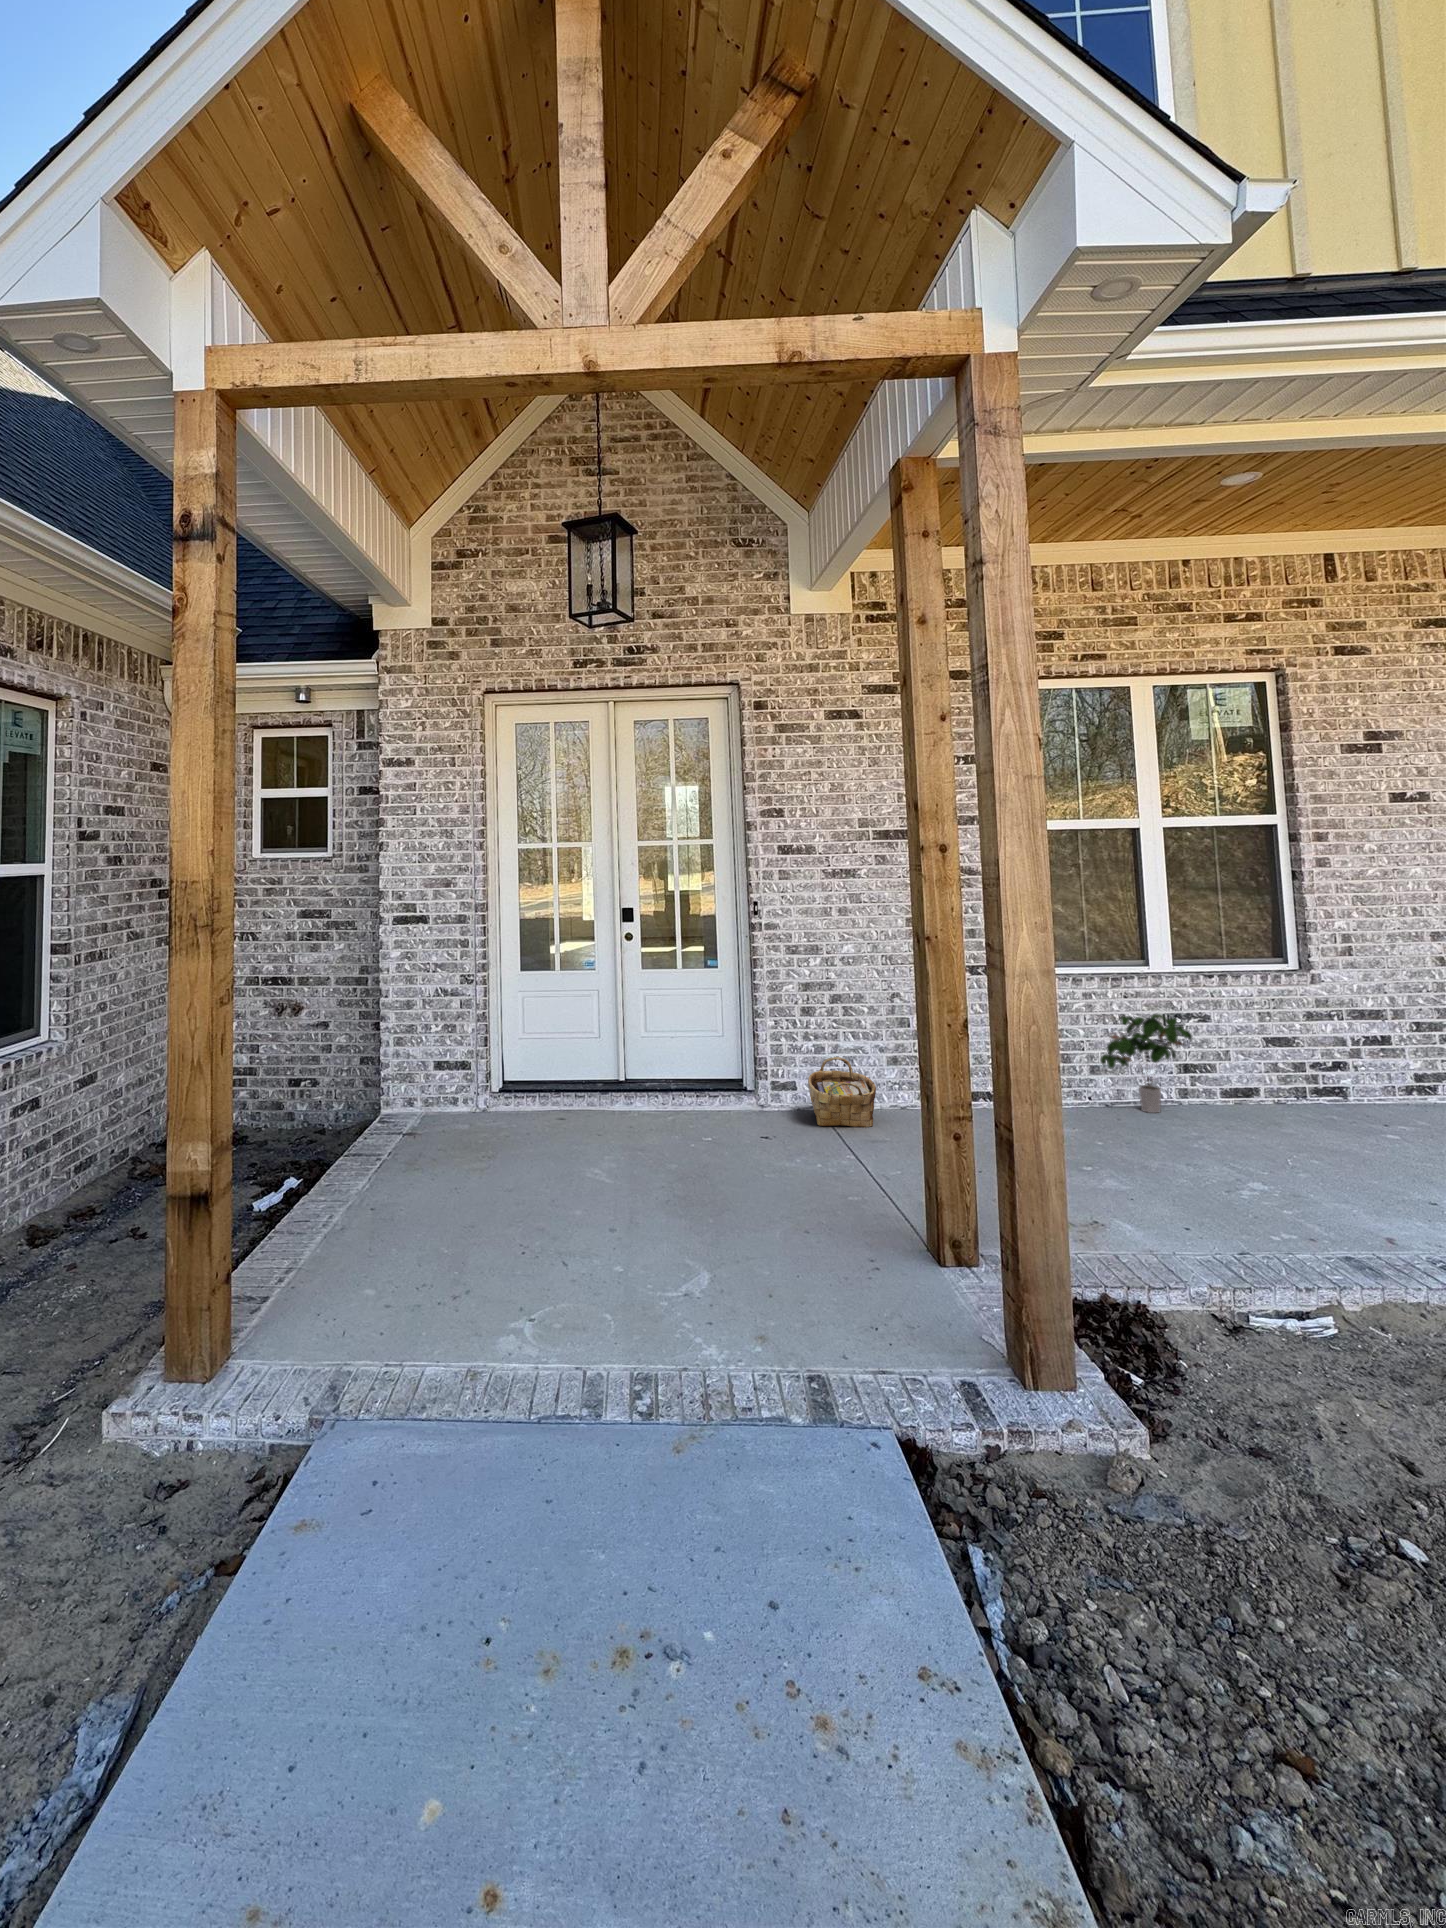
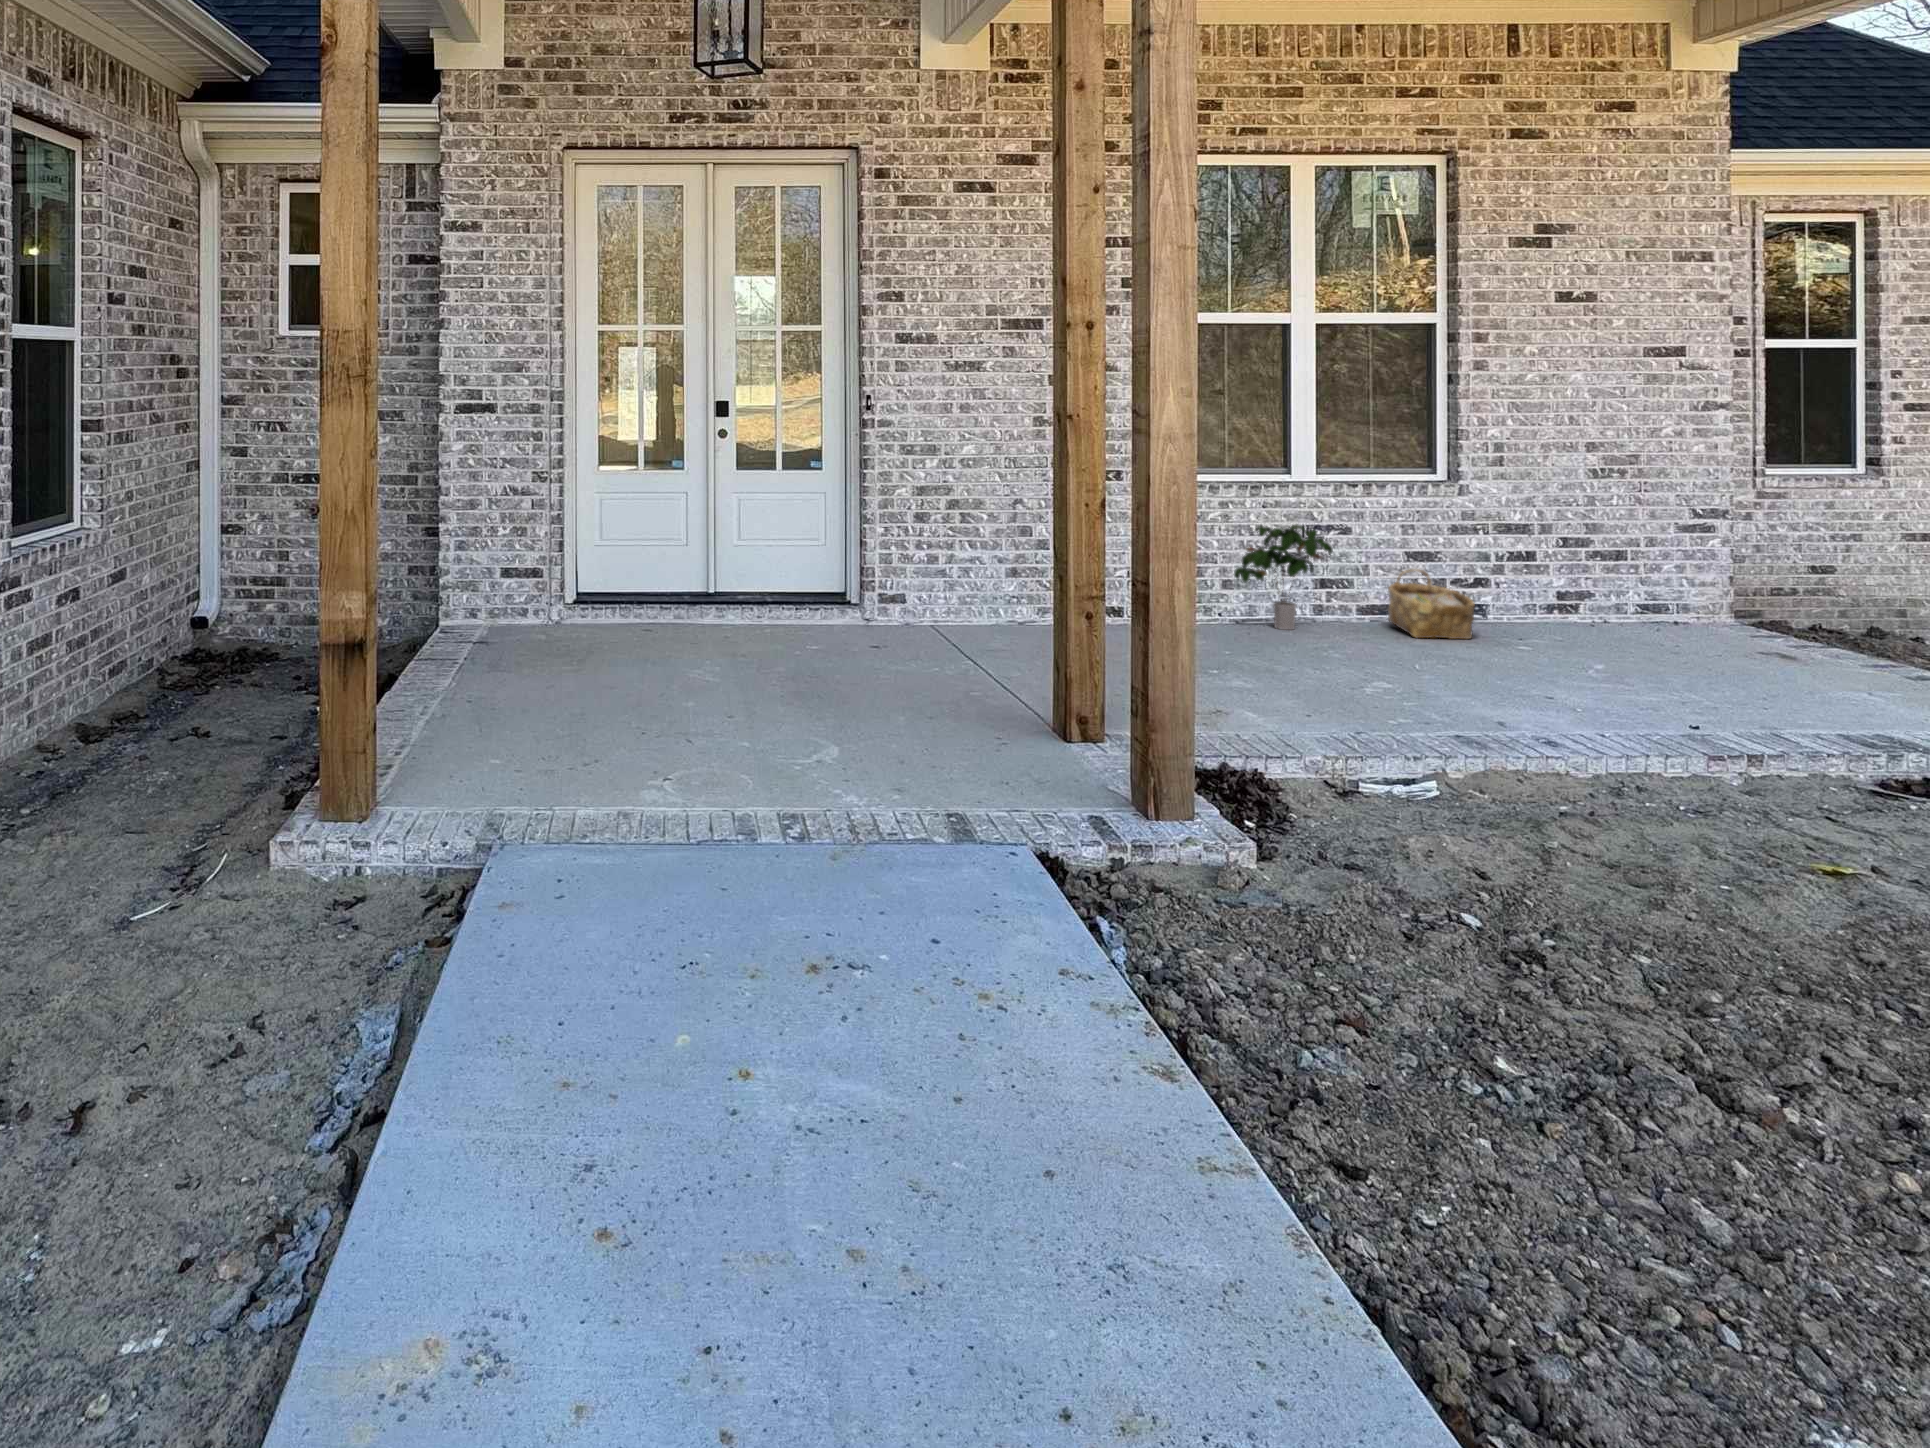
woven basket: present [808,1057,876,1127] -> present [1388,569,1475,639]

